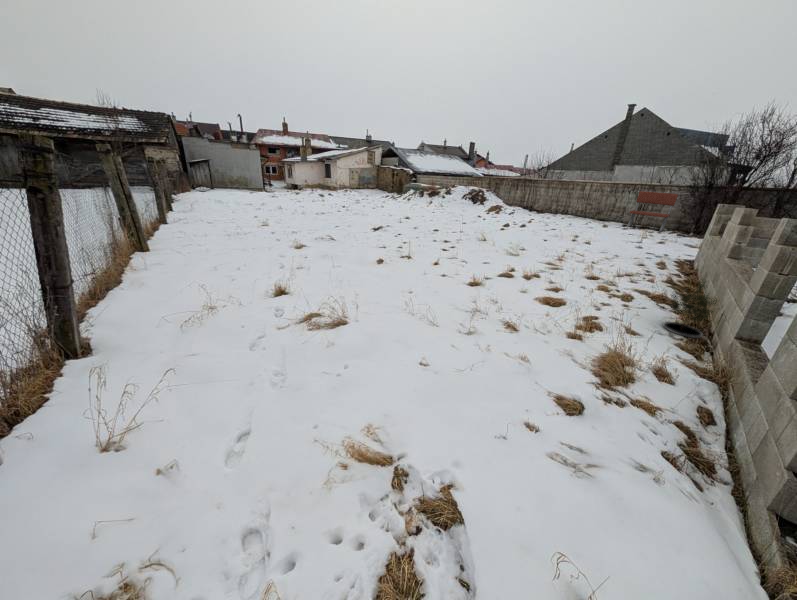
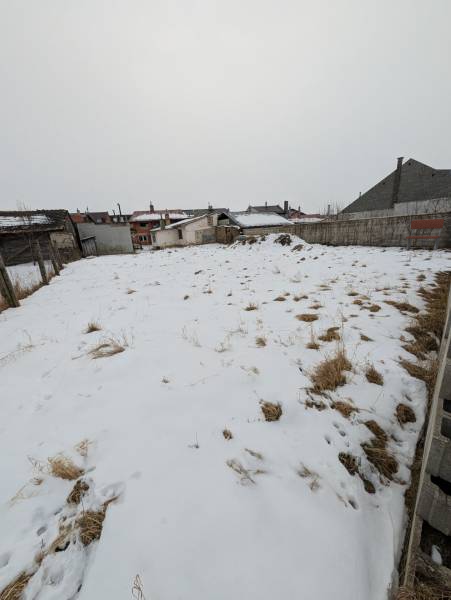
potted tree: present [663,279,717,338] -> none [394,285,436,339]

